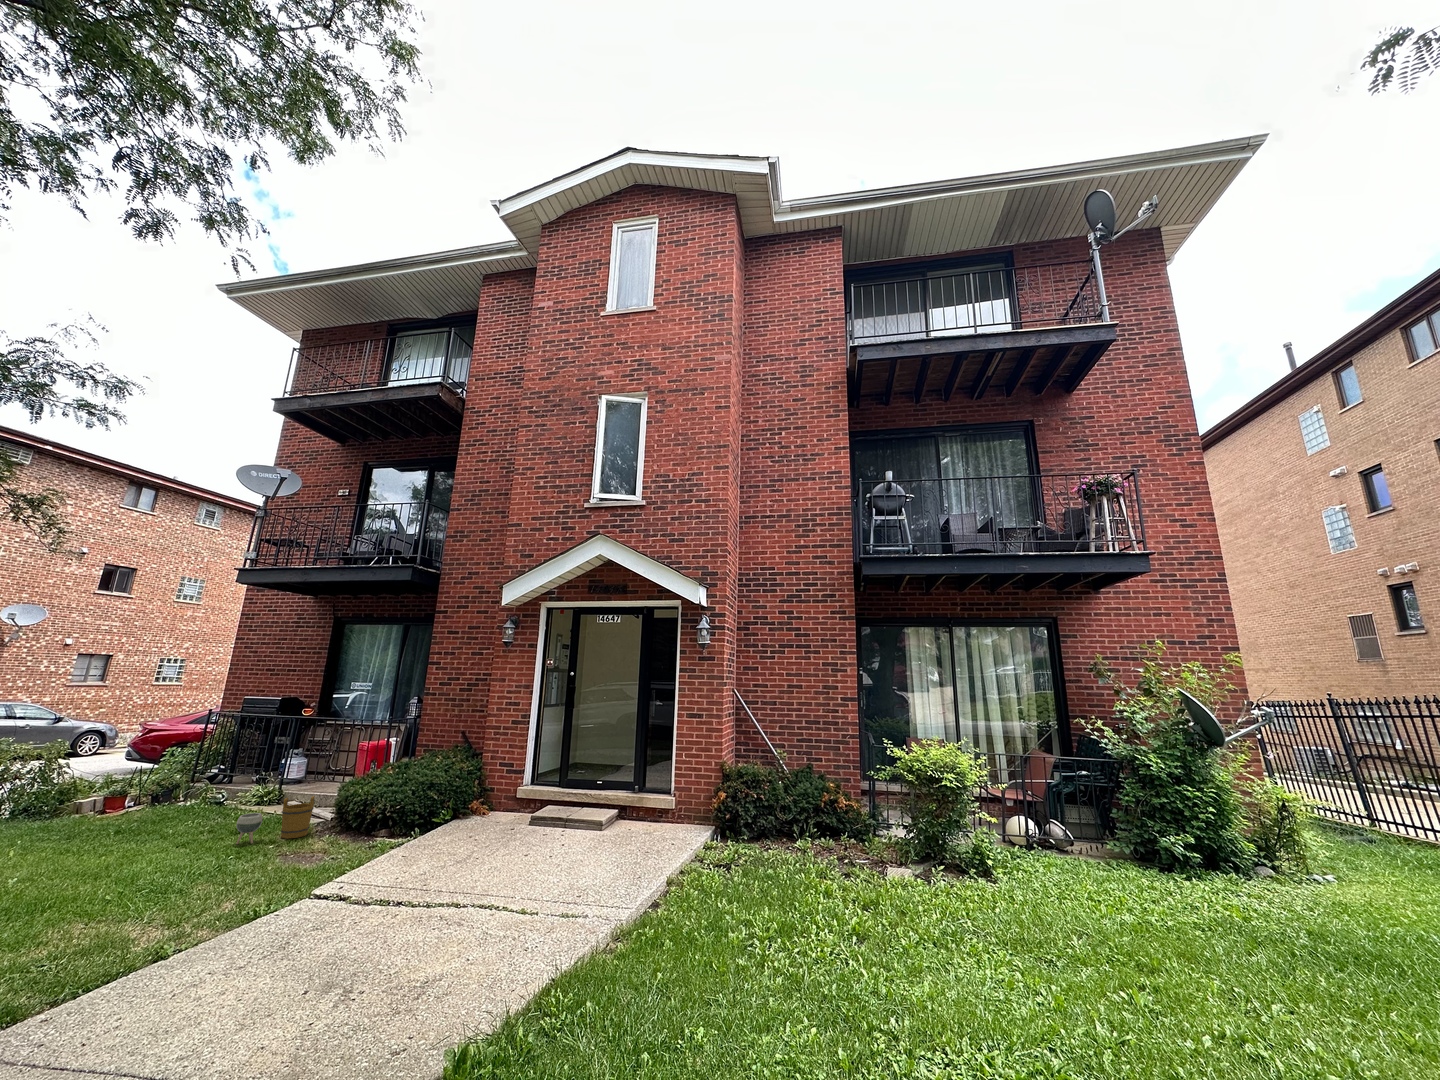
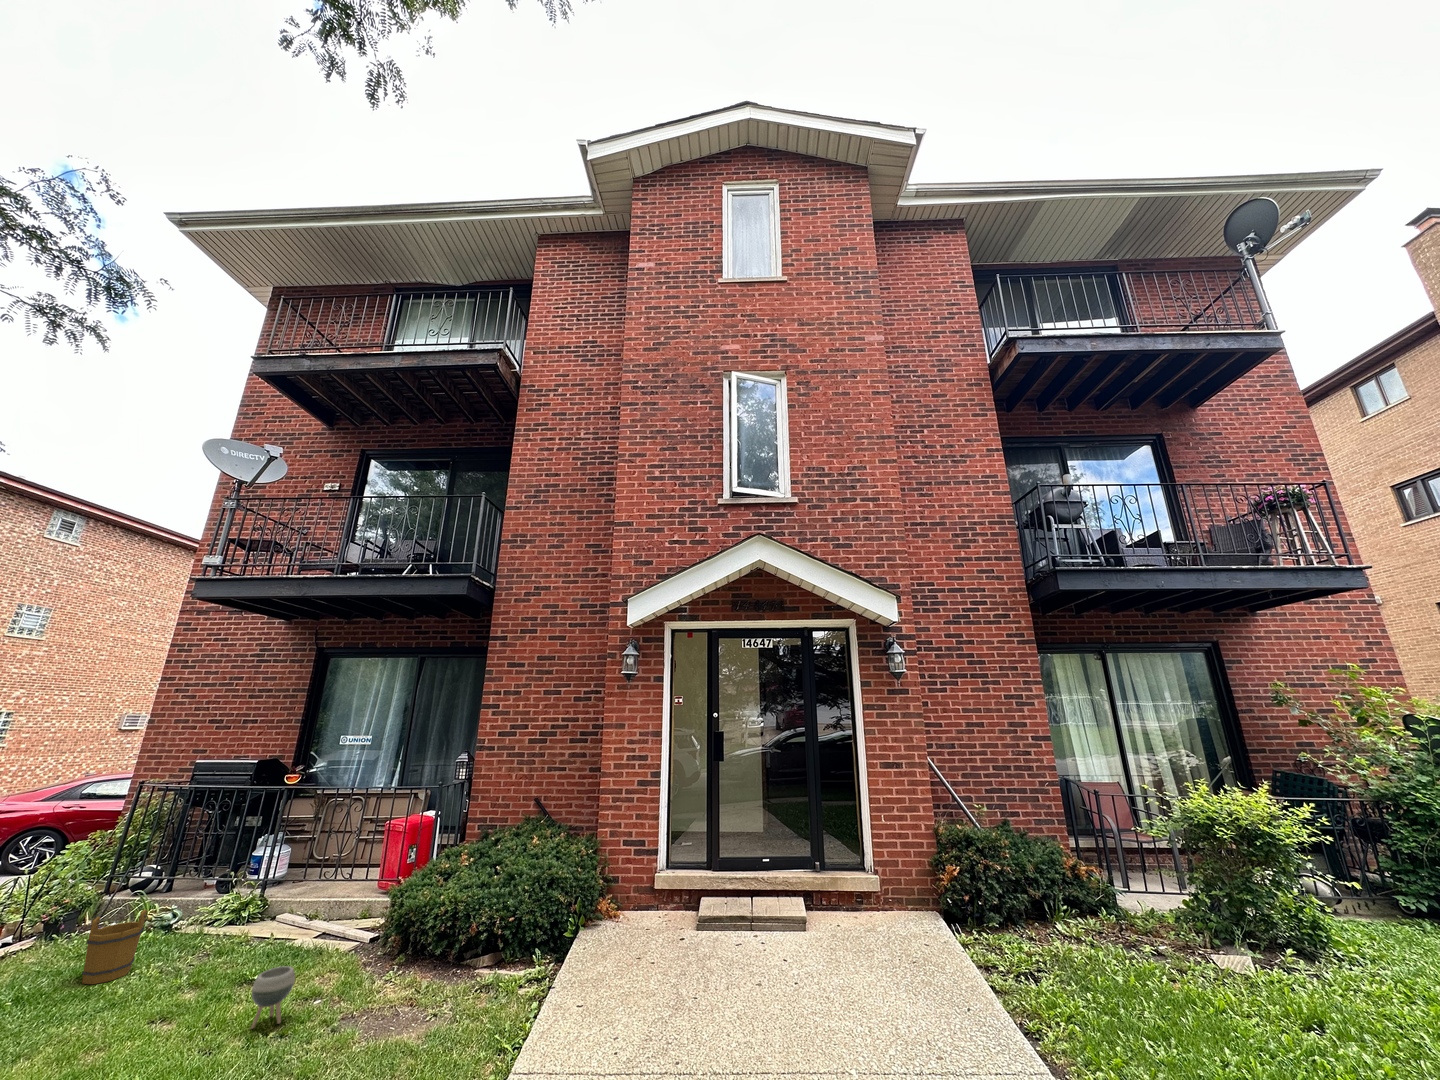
bucket: present [281,796,316,839] -> present [82,910,148,984]

